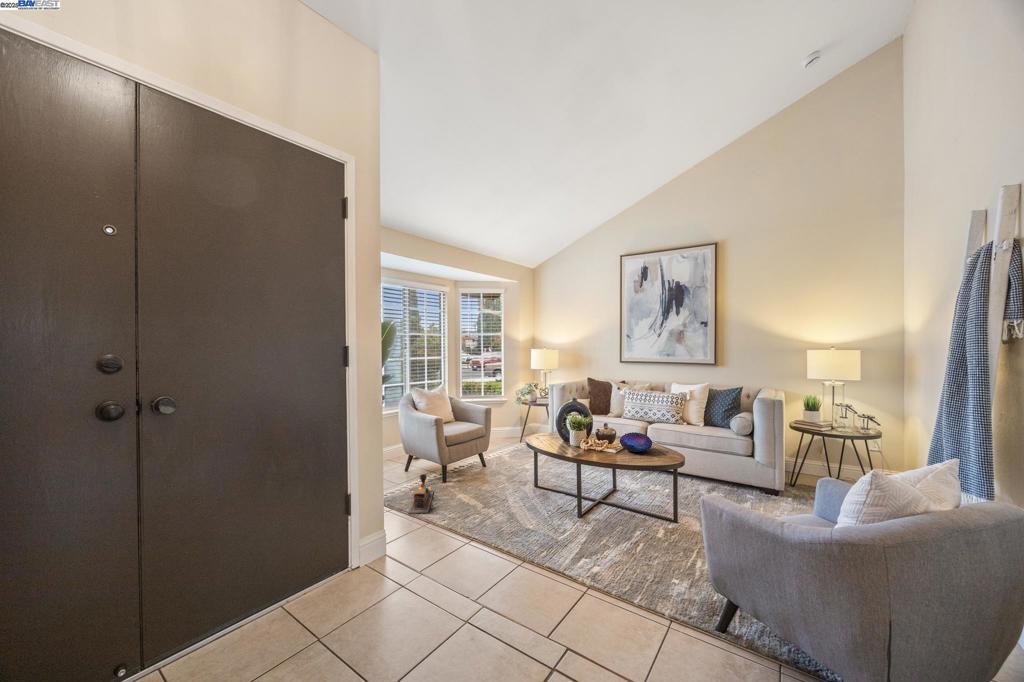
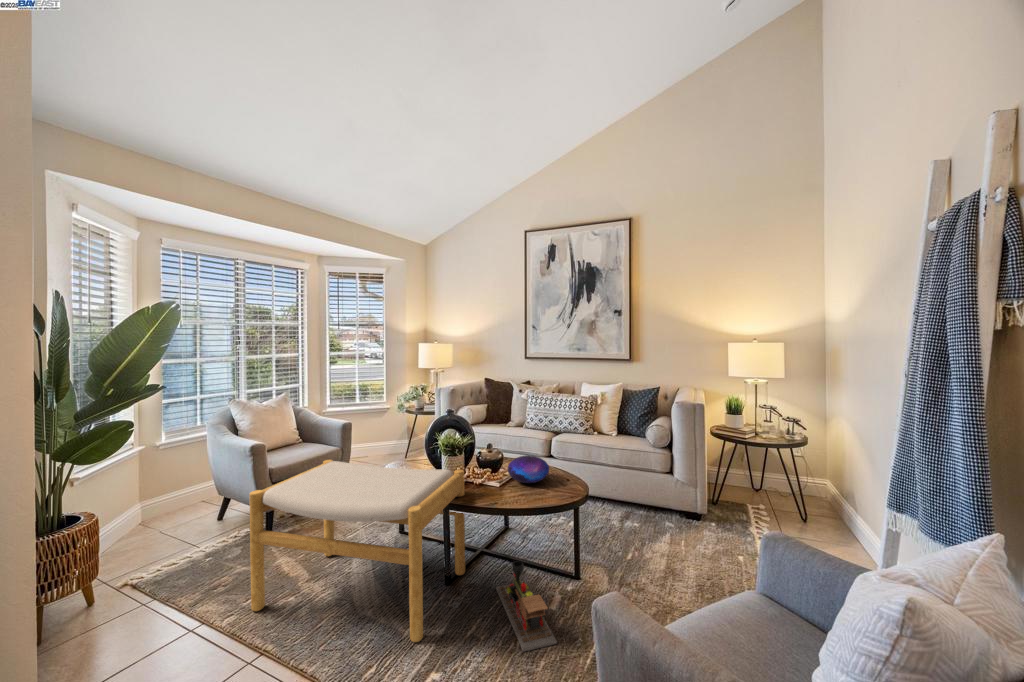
footstool: none [455,429,591,545] -> present [249,460,465,642]
toy train: present [408,474,434,514] -> present [496,561,557,652]

